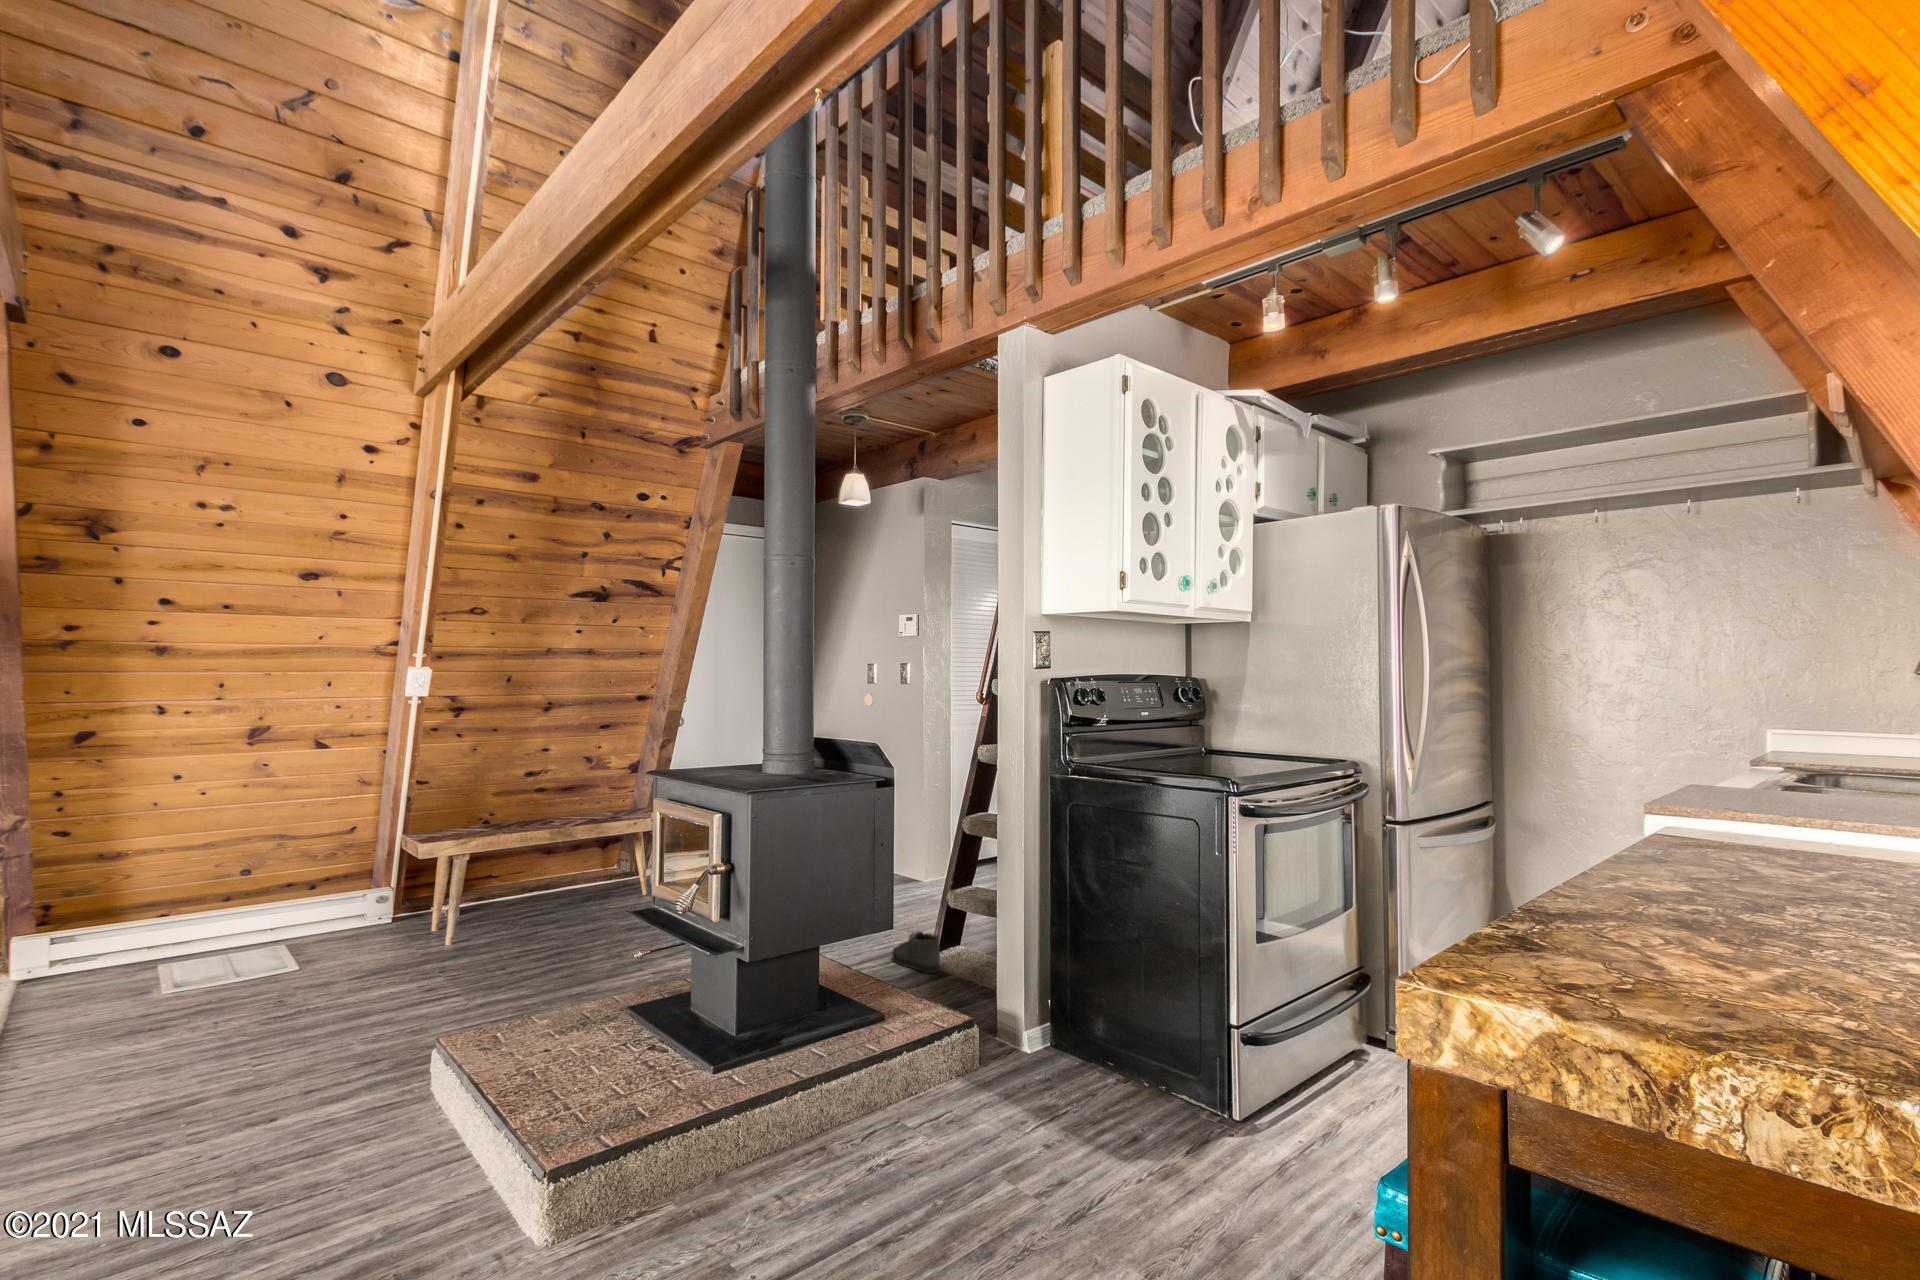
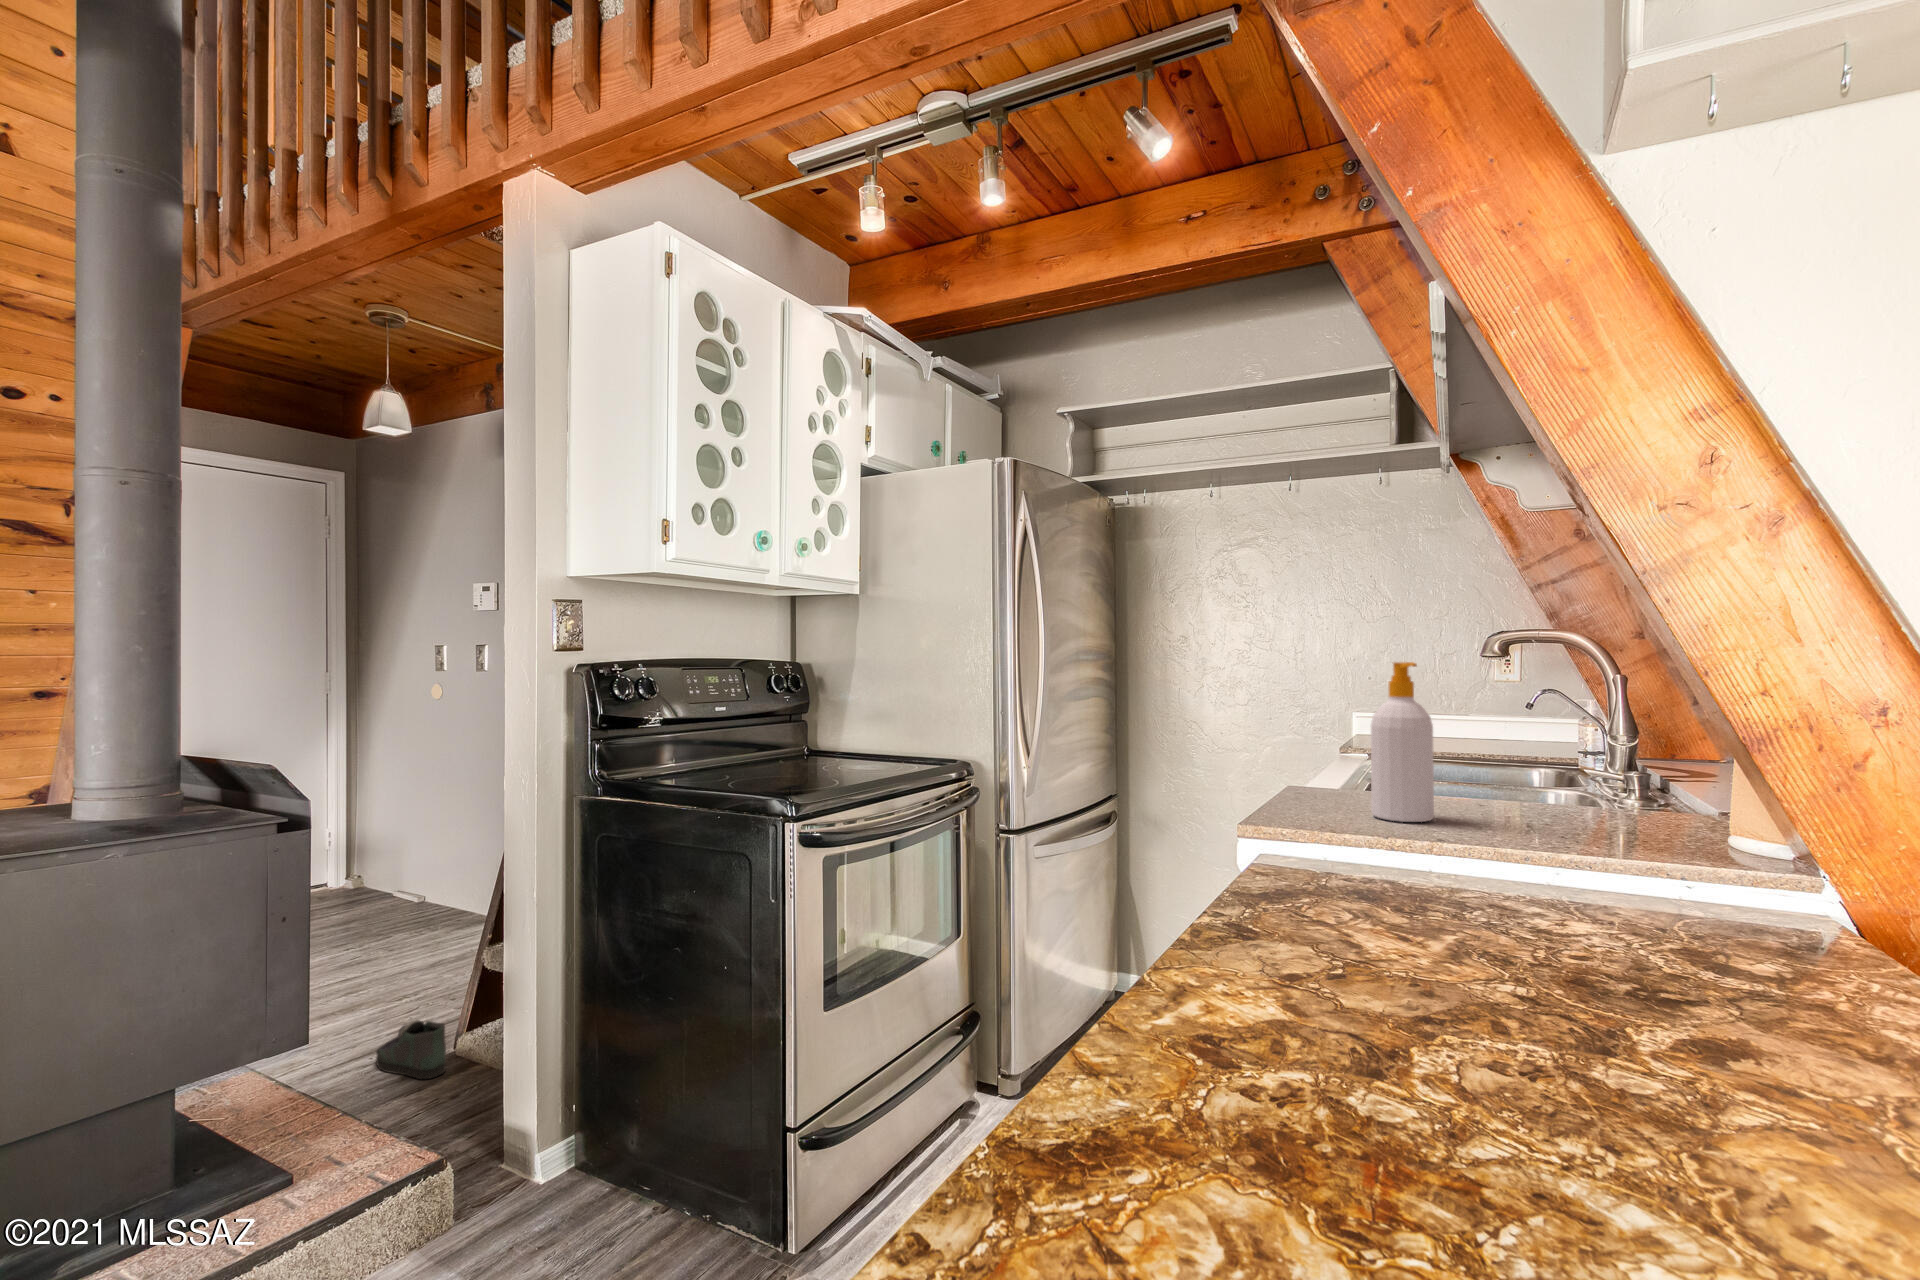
soap bottle: none [1773,688,1841,823] -> present [1371,662,1434,822]

